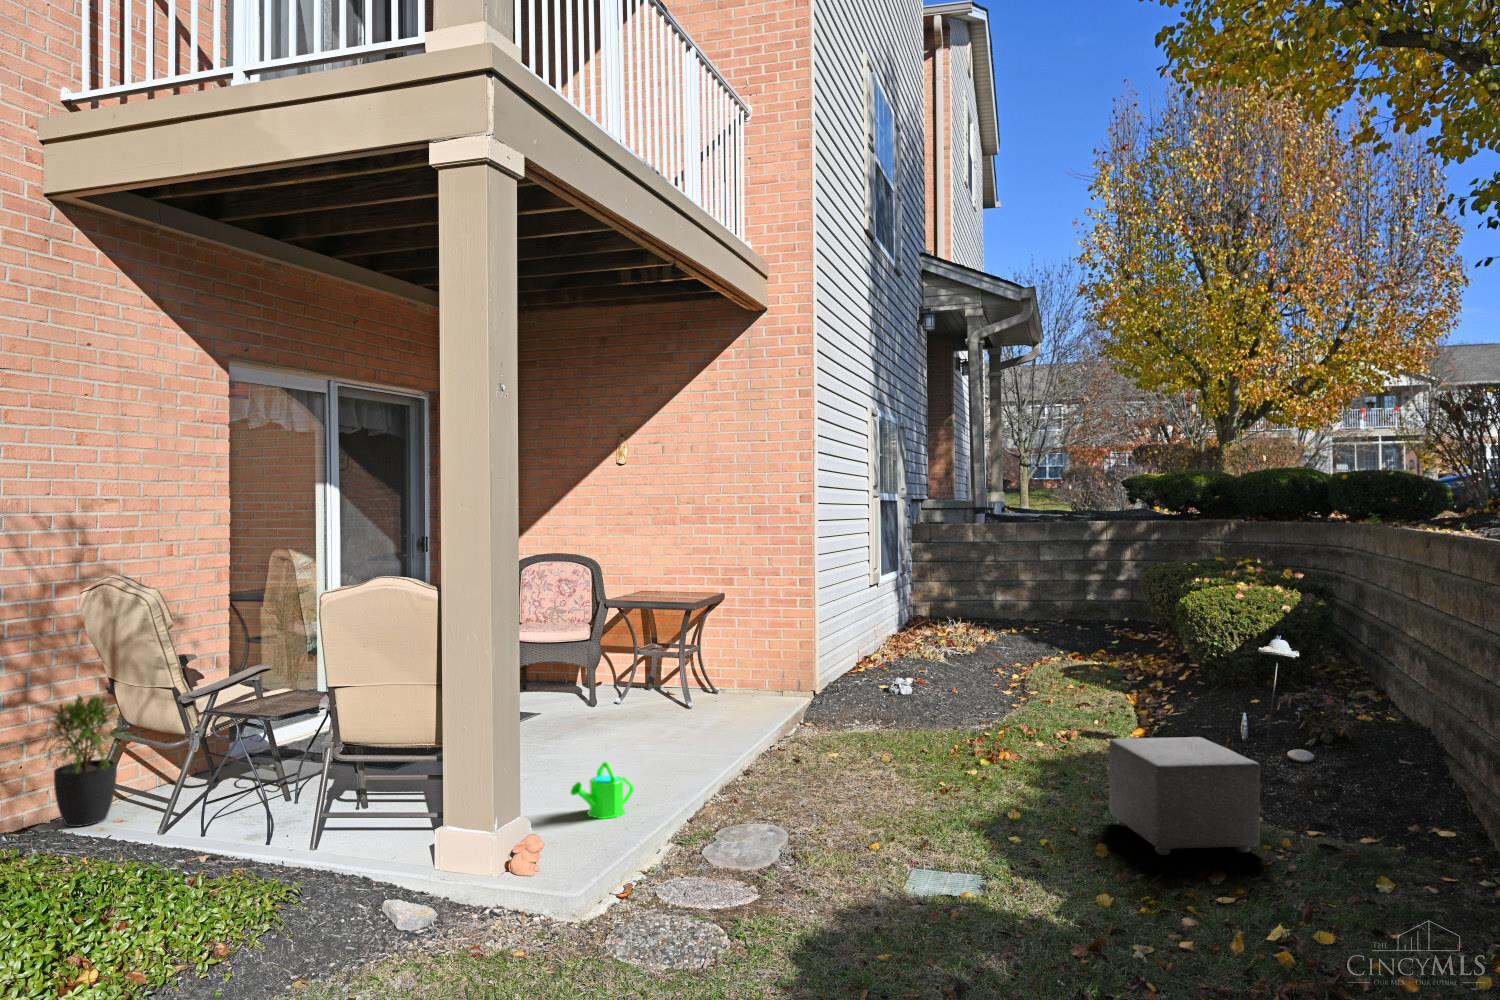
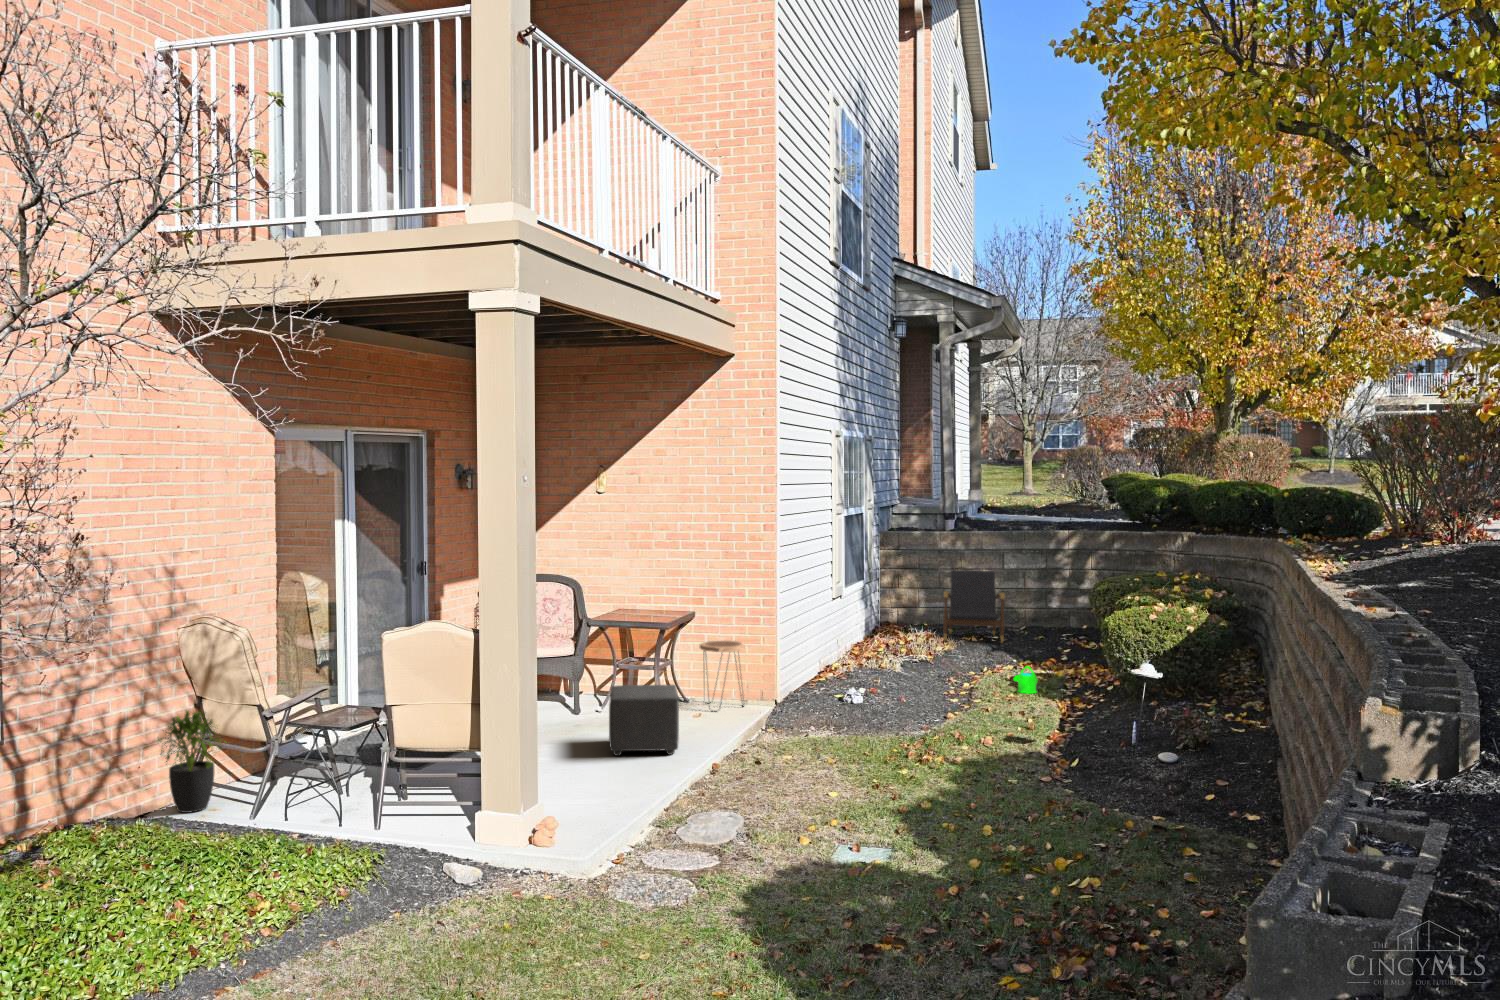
lounge chair: none [979,562,1042,635] -> present [943,570,1005,643]
side table: none [731,624,781,703] -> present [700,640,745,706]
ottoman: present [1109,737,1260,855] -> present [609,685,679,756]
watering can: present [571,762,634,819] -> present [1014,666,1038,694]

